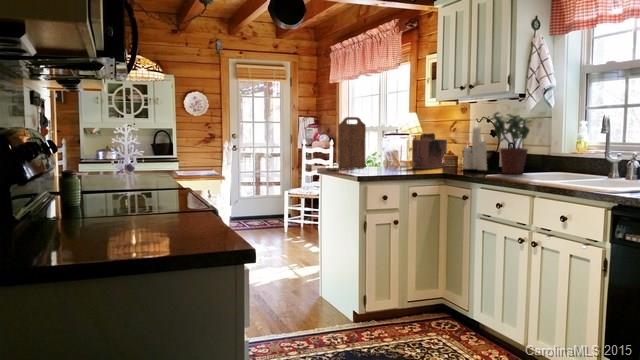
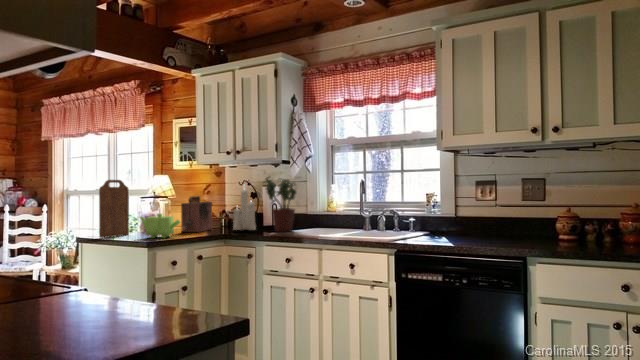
teapot: none [366,149,402,173] -> present [140,214,180,238]

